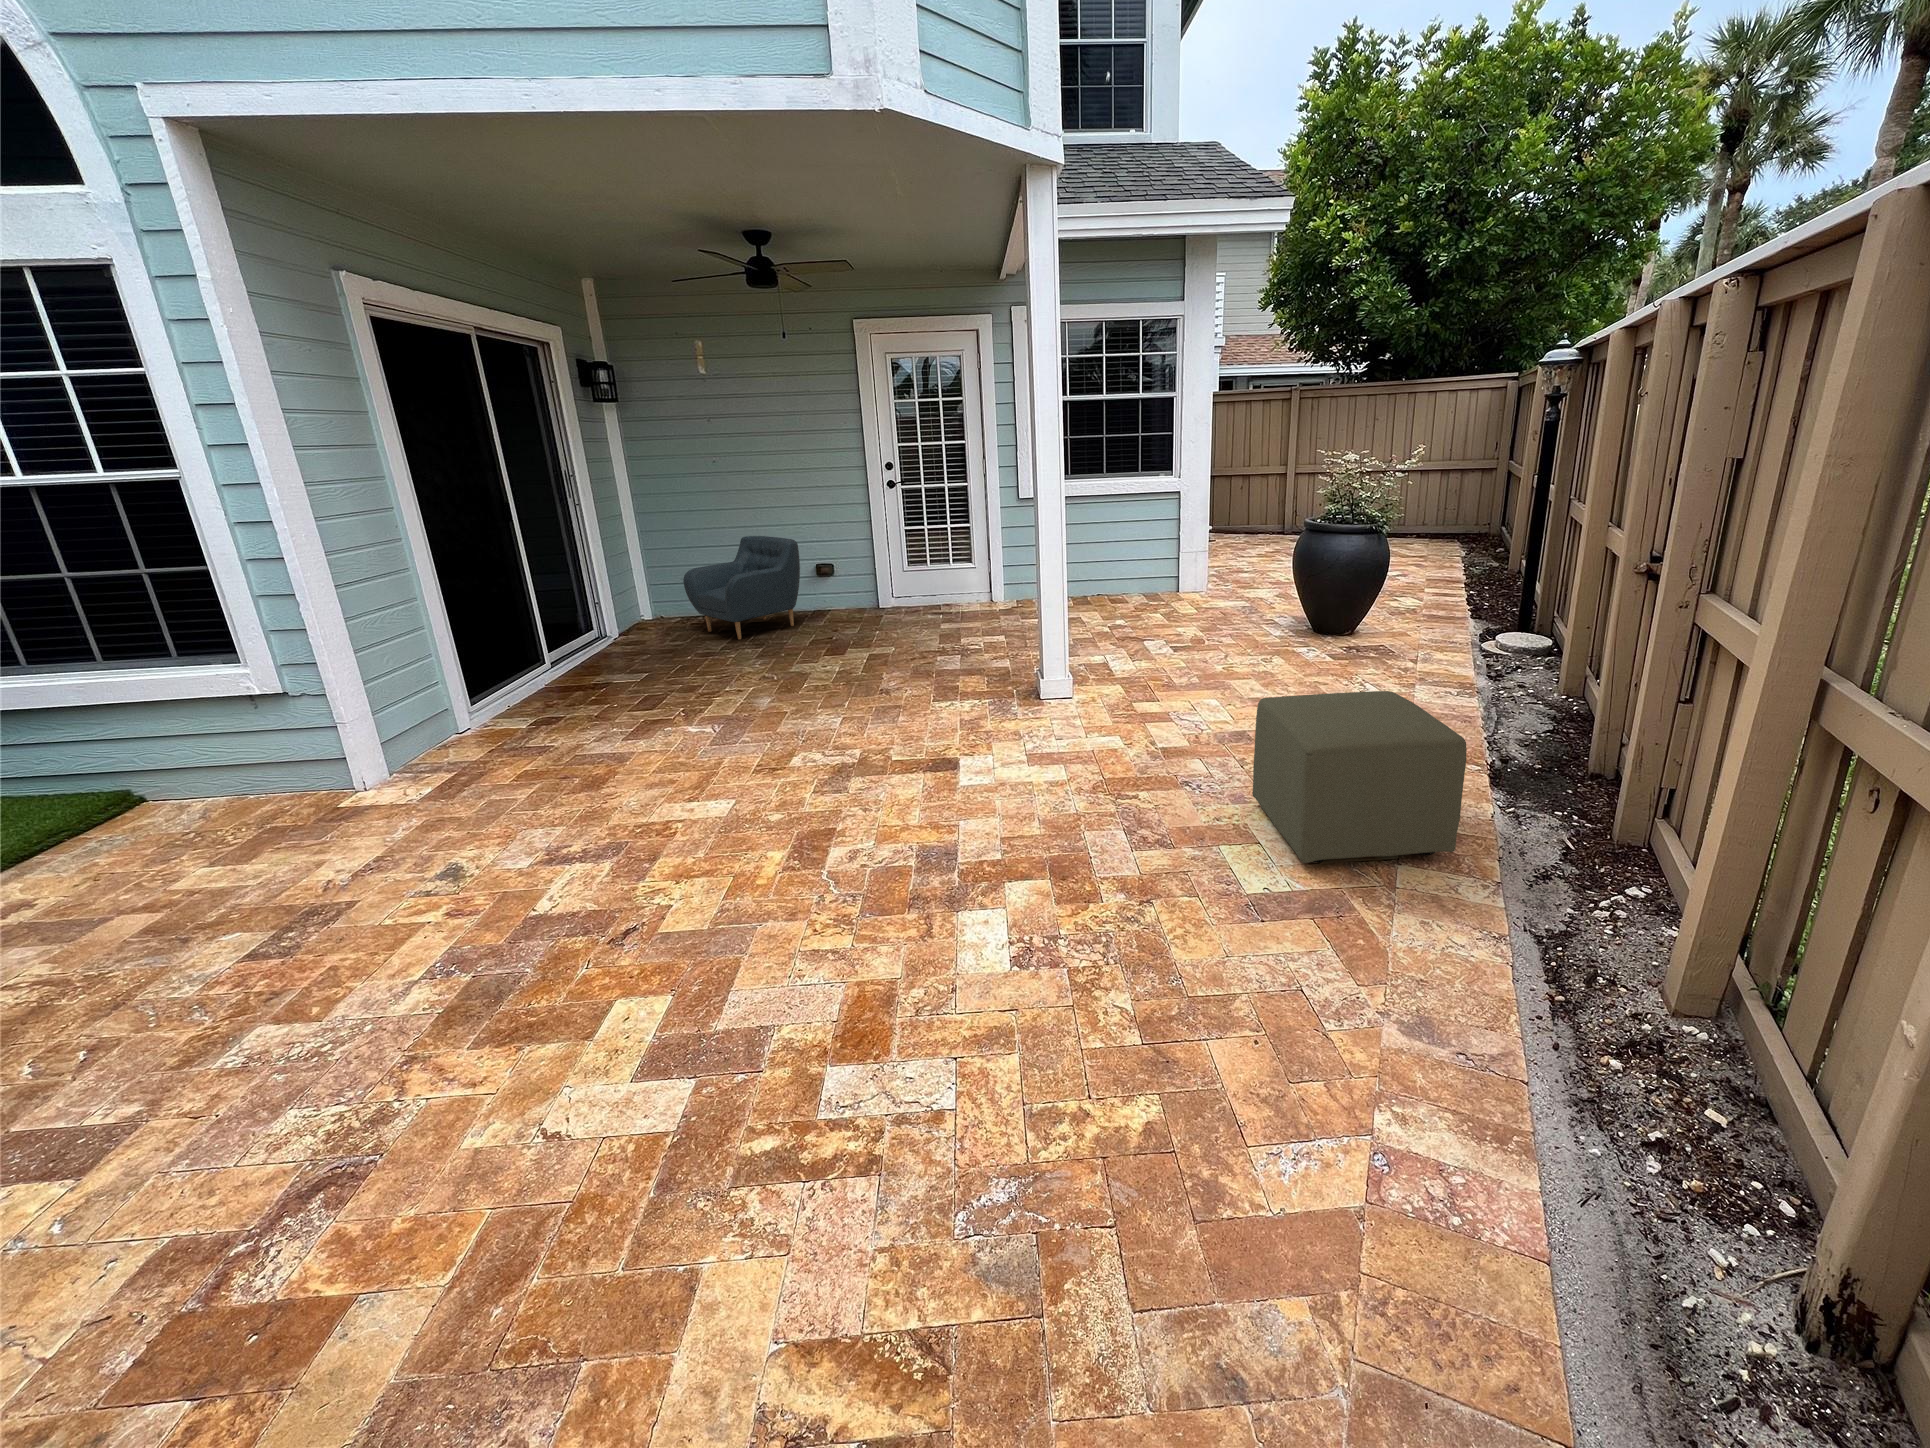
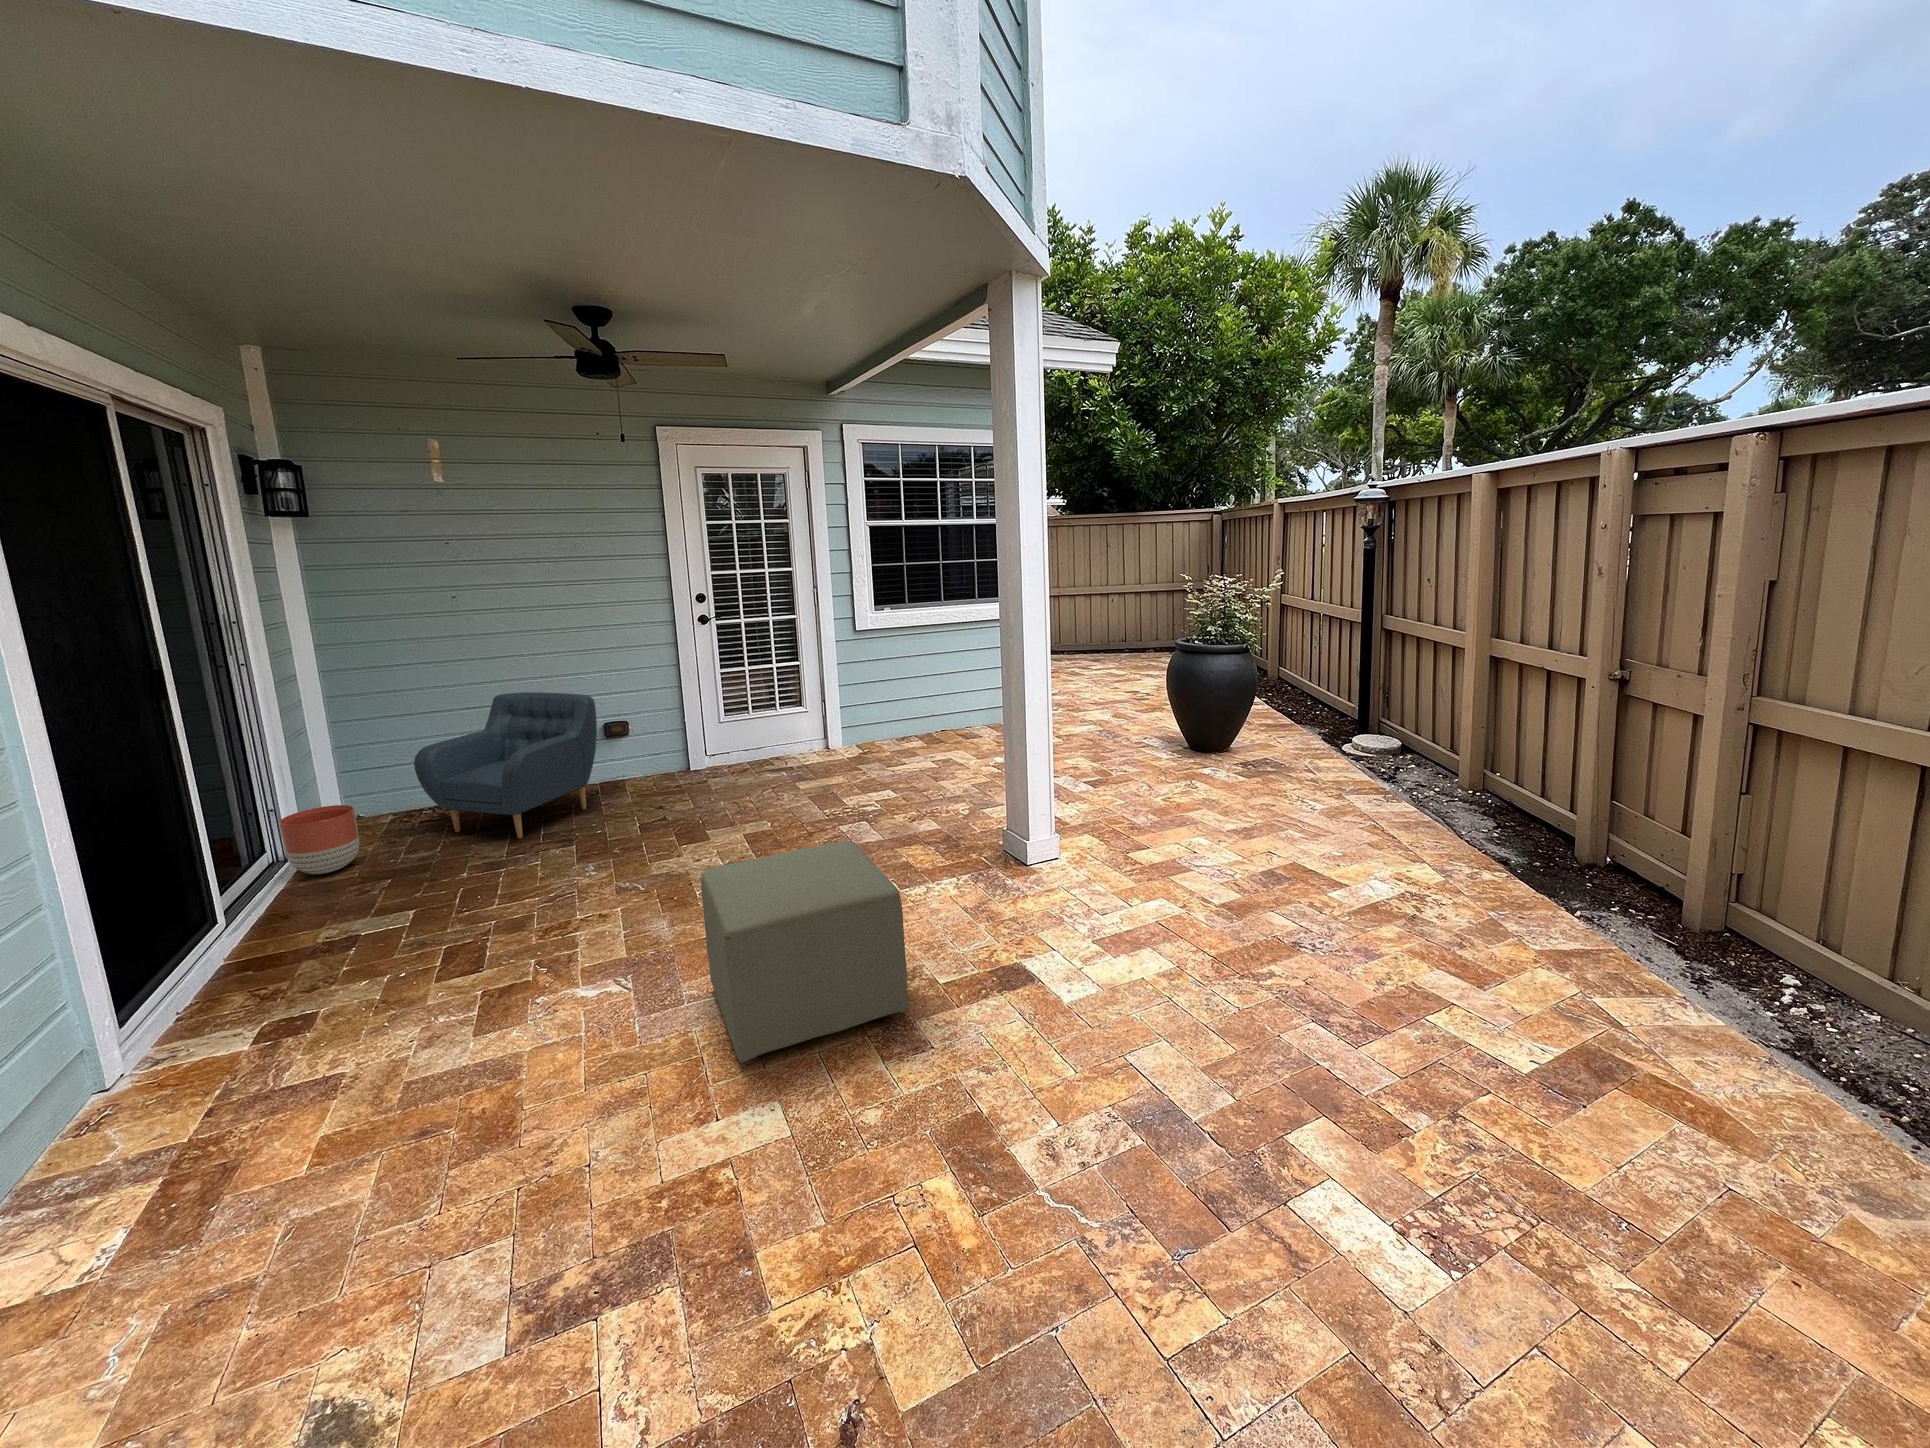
planter: none [599,603,645,646] -> present [280,805,359,874]
ottoman: present [1252,691,1467,863] -> present [701,841,908,1062]

